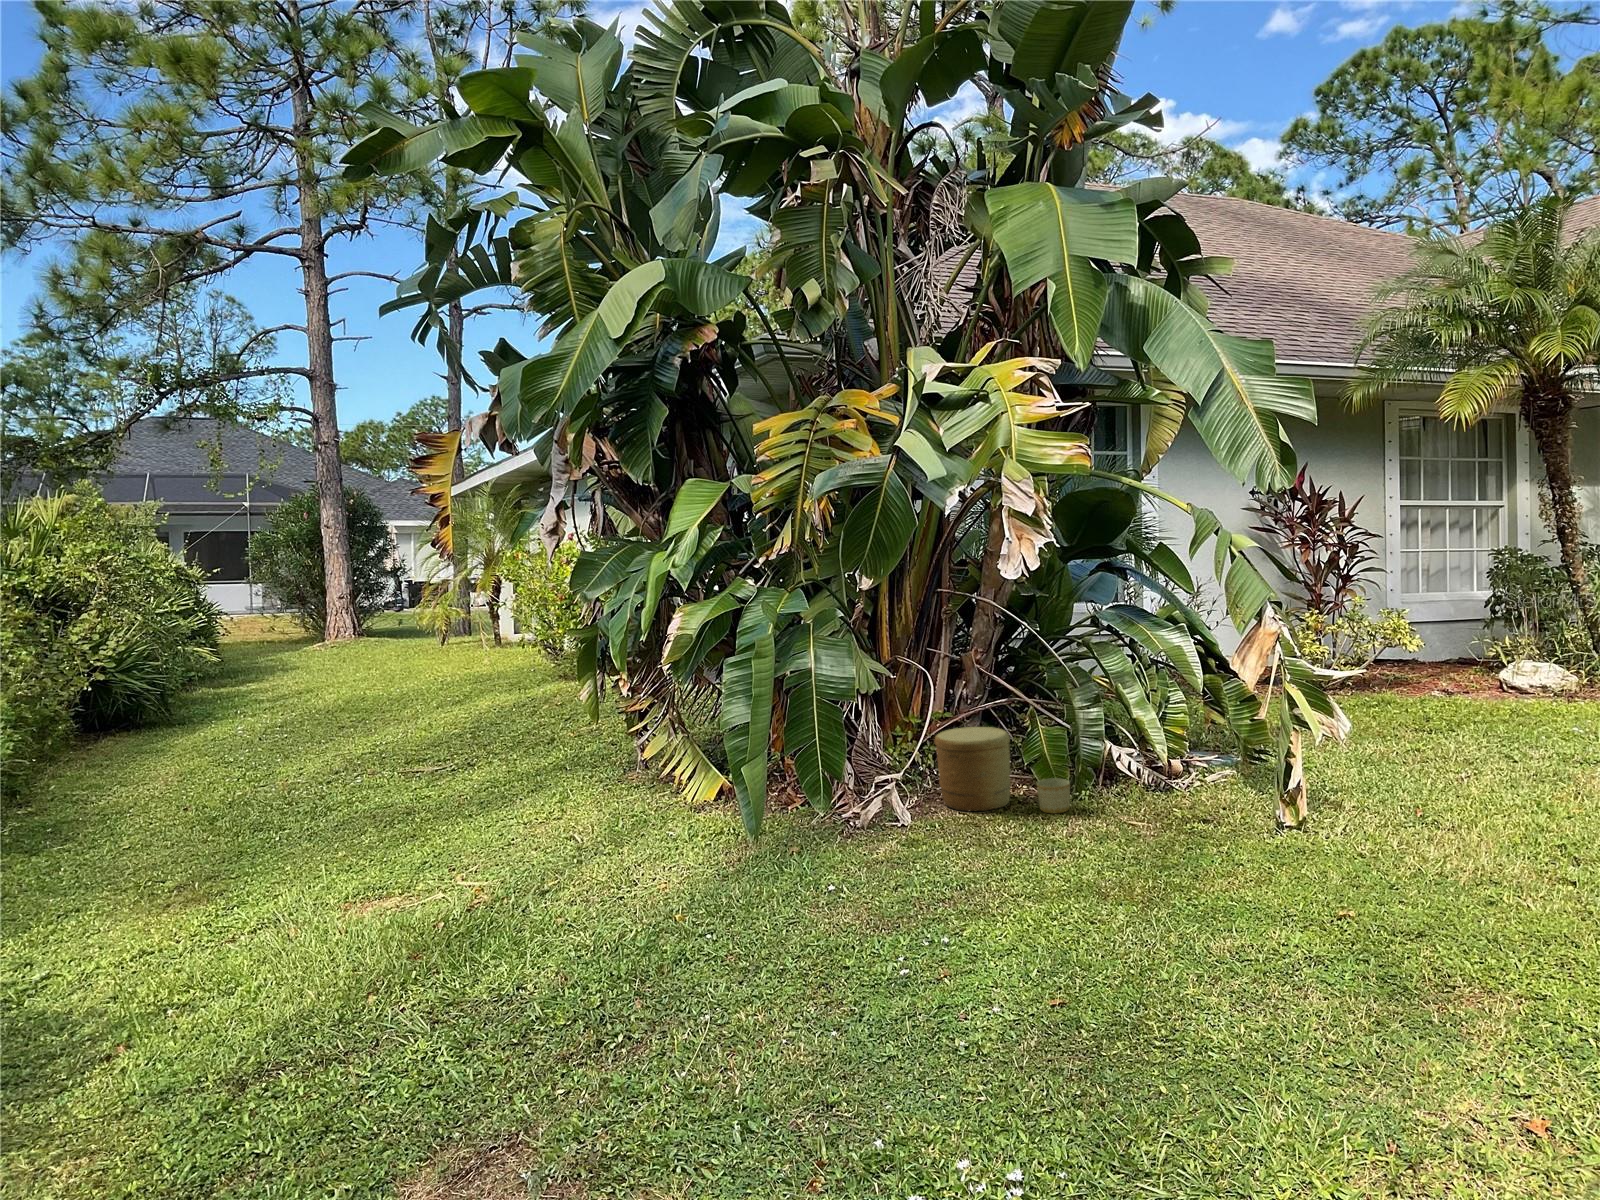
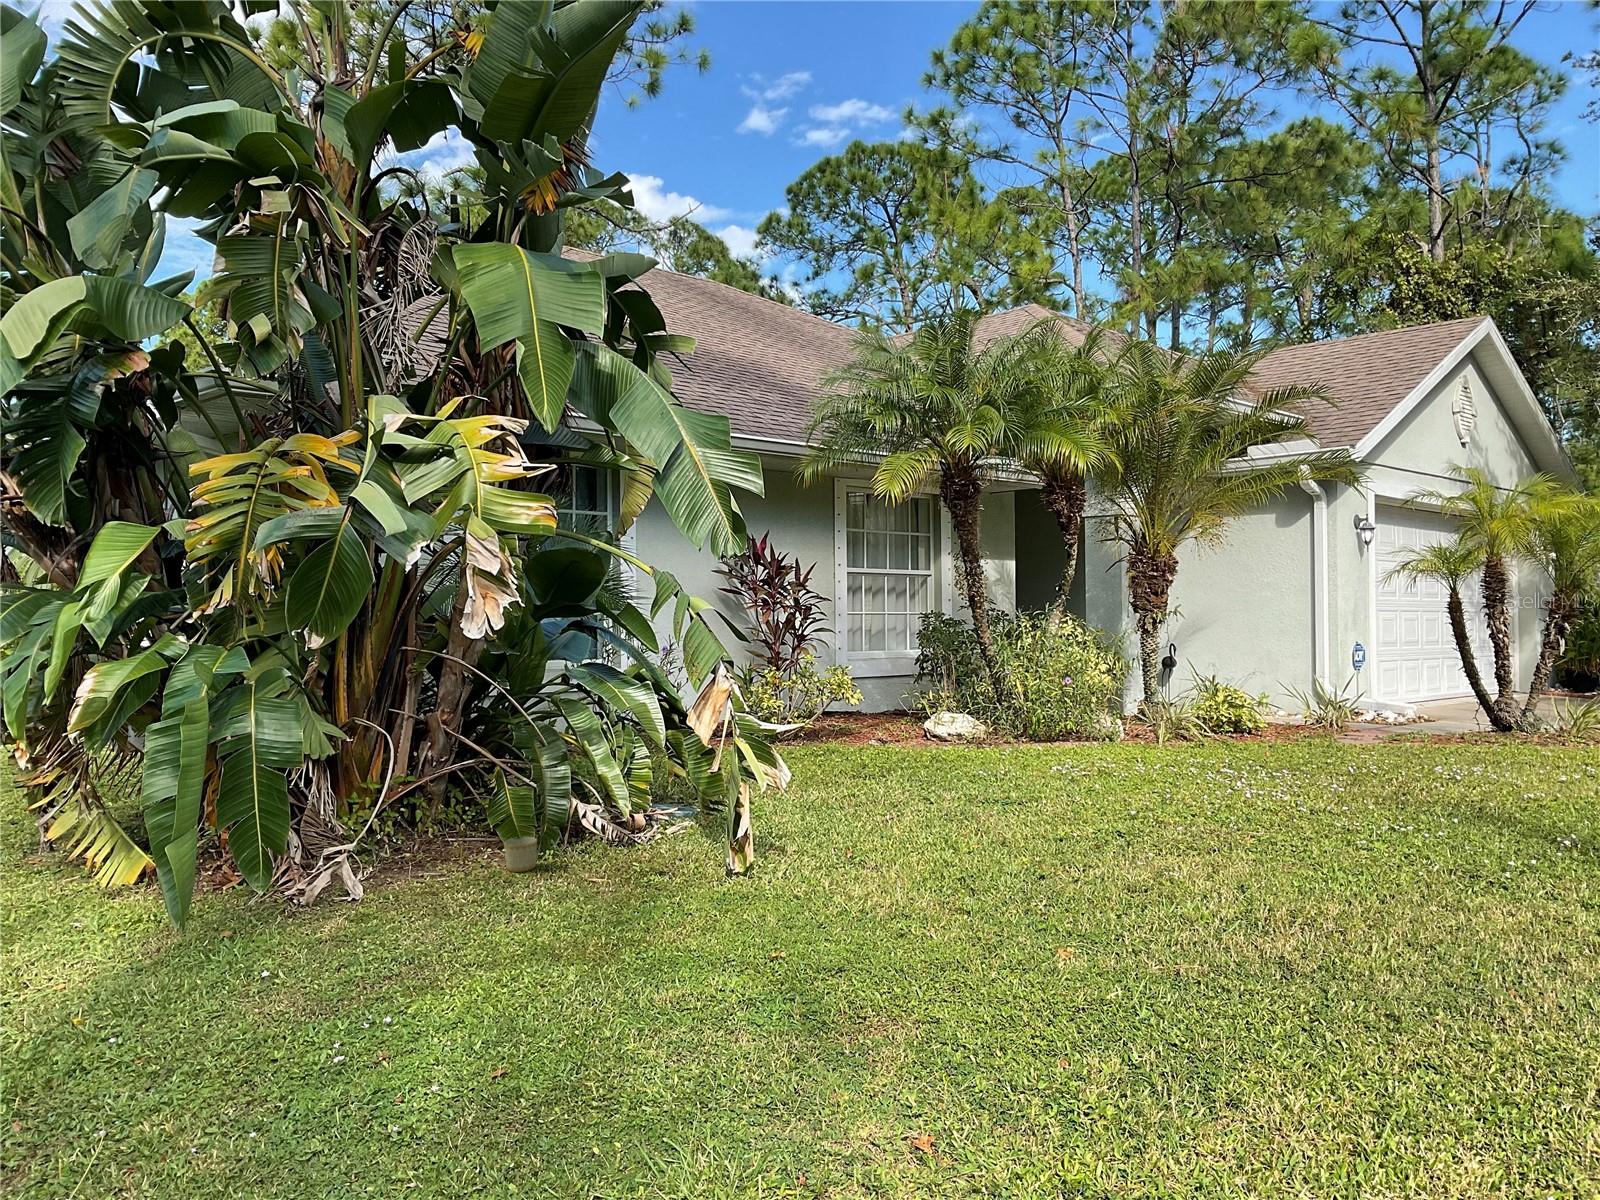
woven basket: present [935,727,1010,812] -> none [400,789,479,877]

